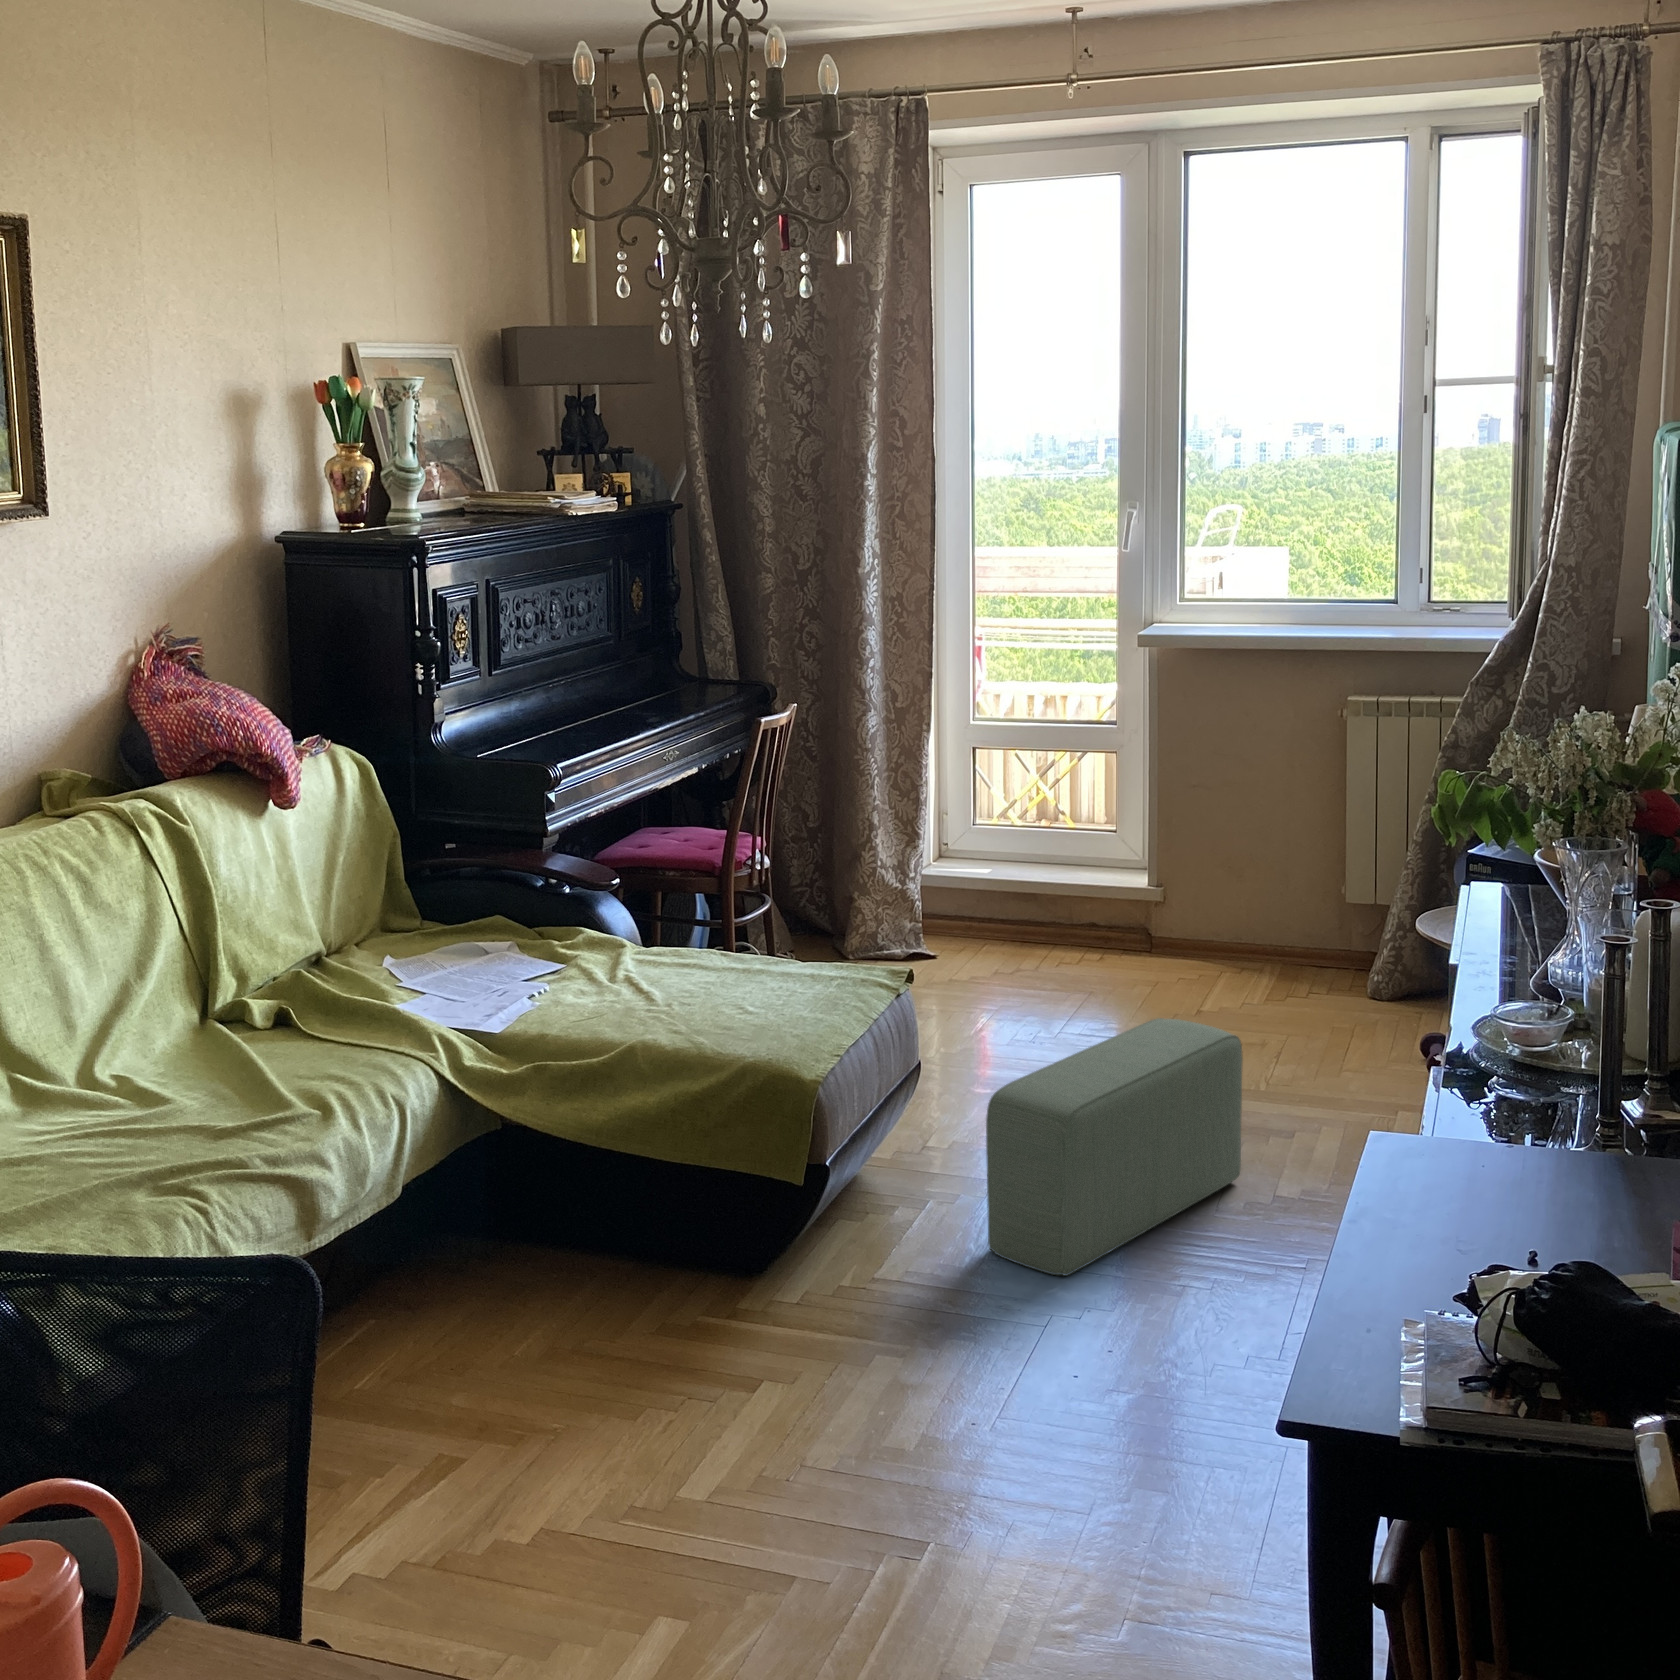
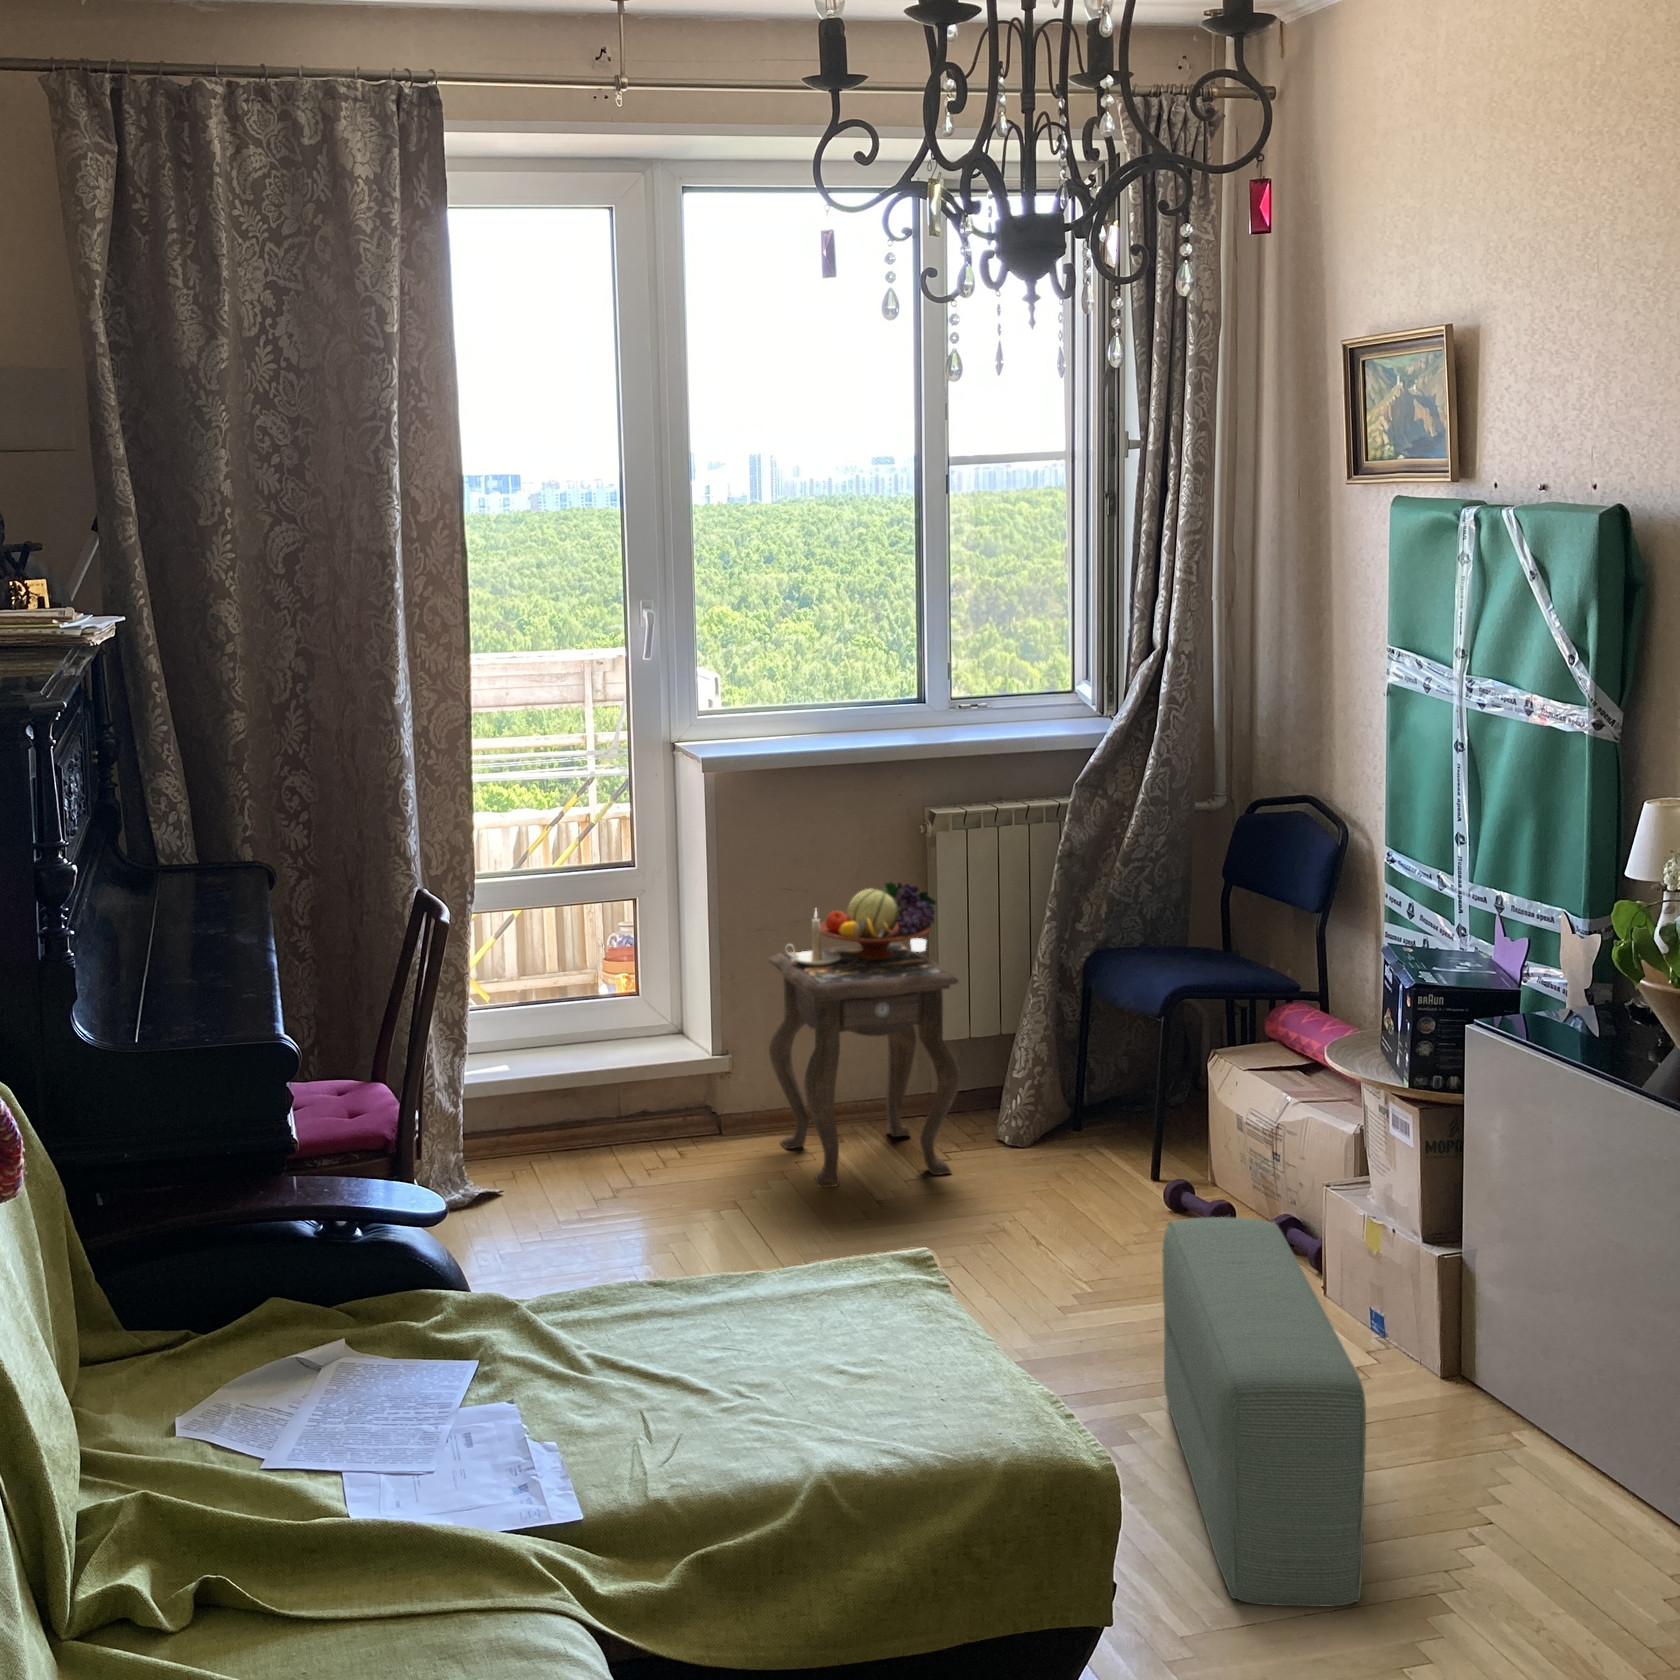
side table: none [1159,750,1328,1011] -> present [769,883,961,1188]

